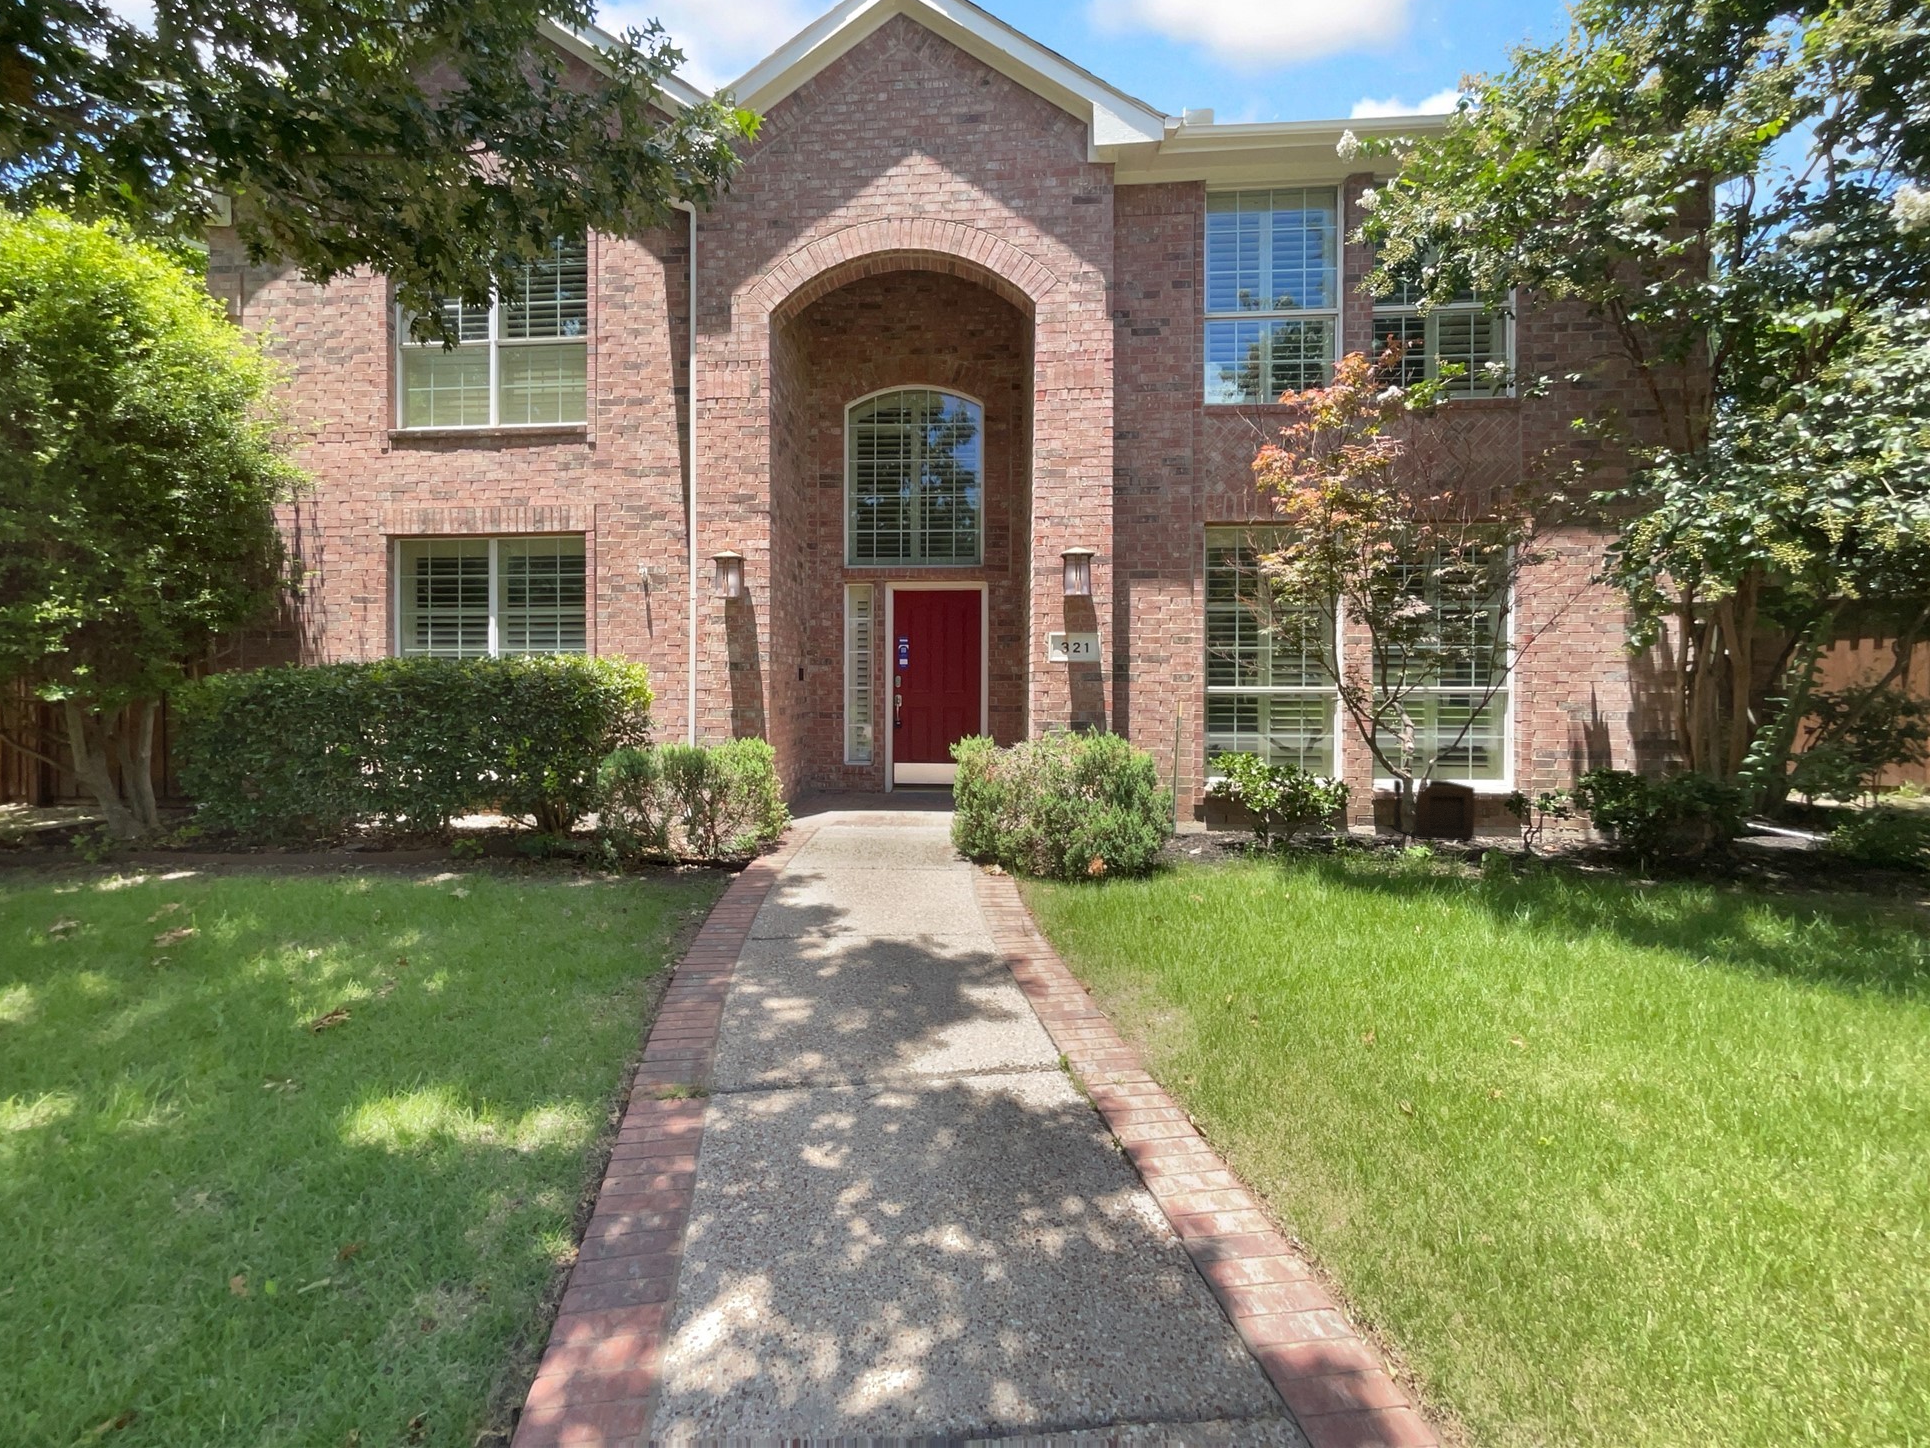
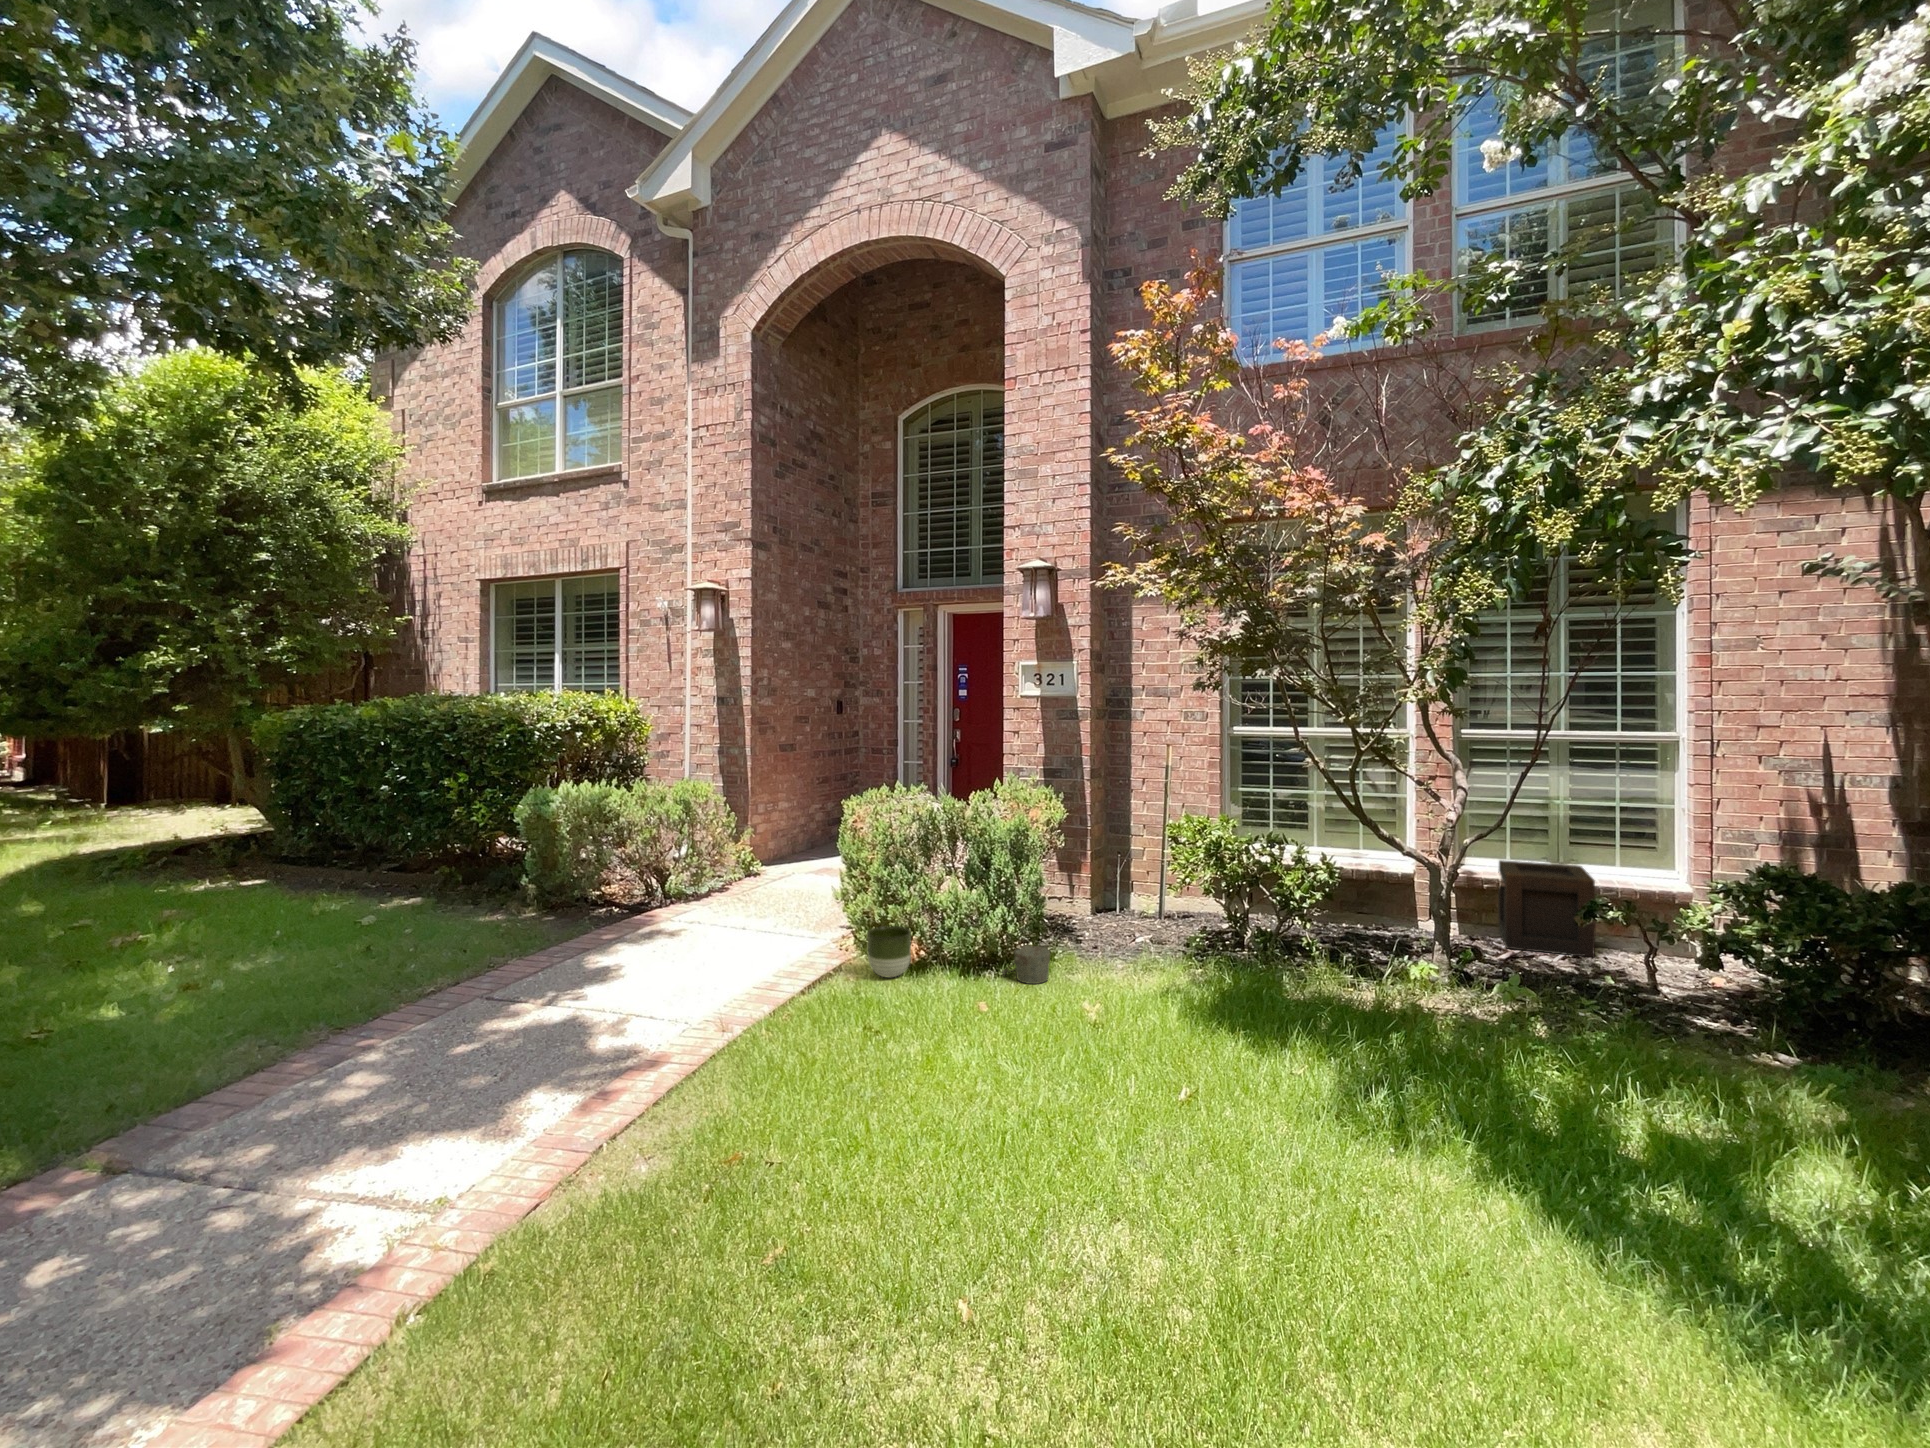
planter: none [1051,848,1088,890] -> present [868,926,911,978]
bucket: none [1149,856,1191,884] -> present [1001,945,1050,984]

